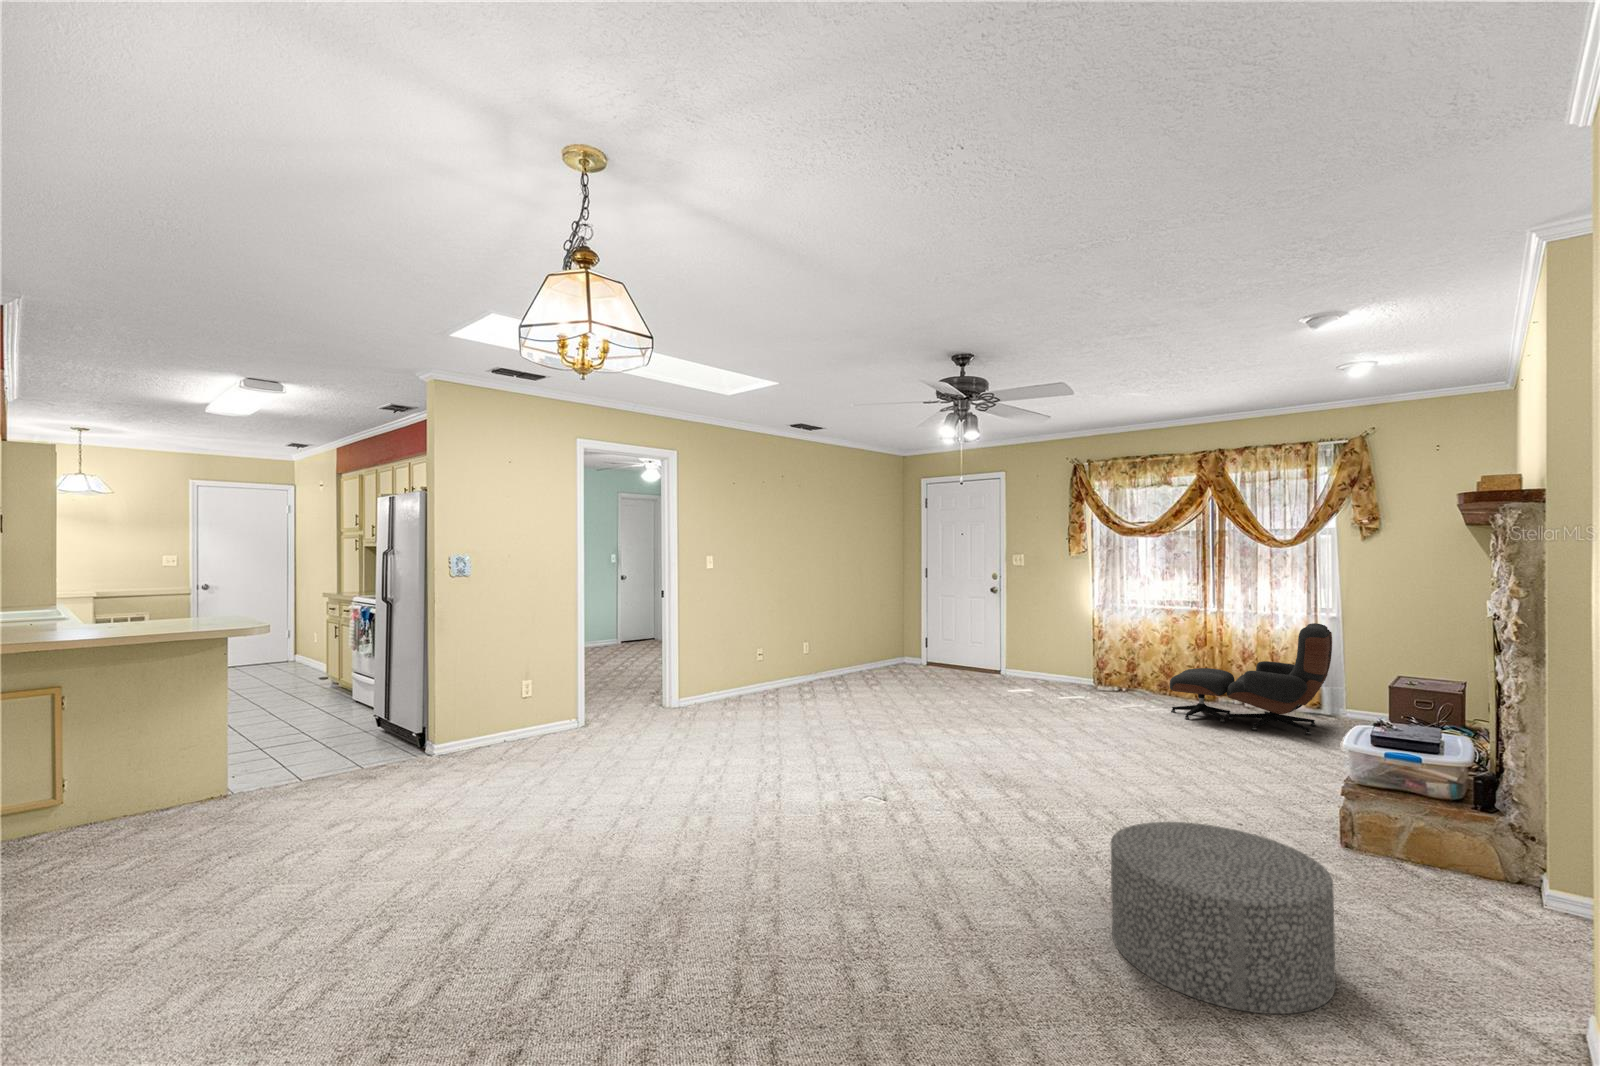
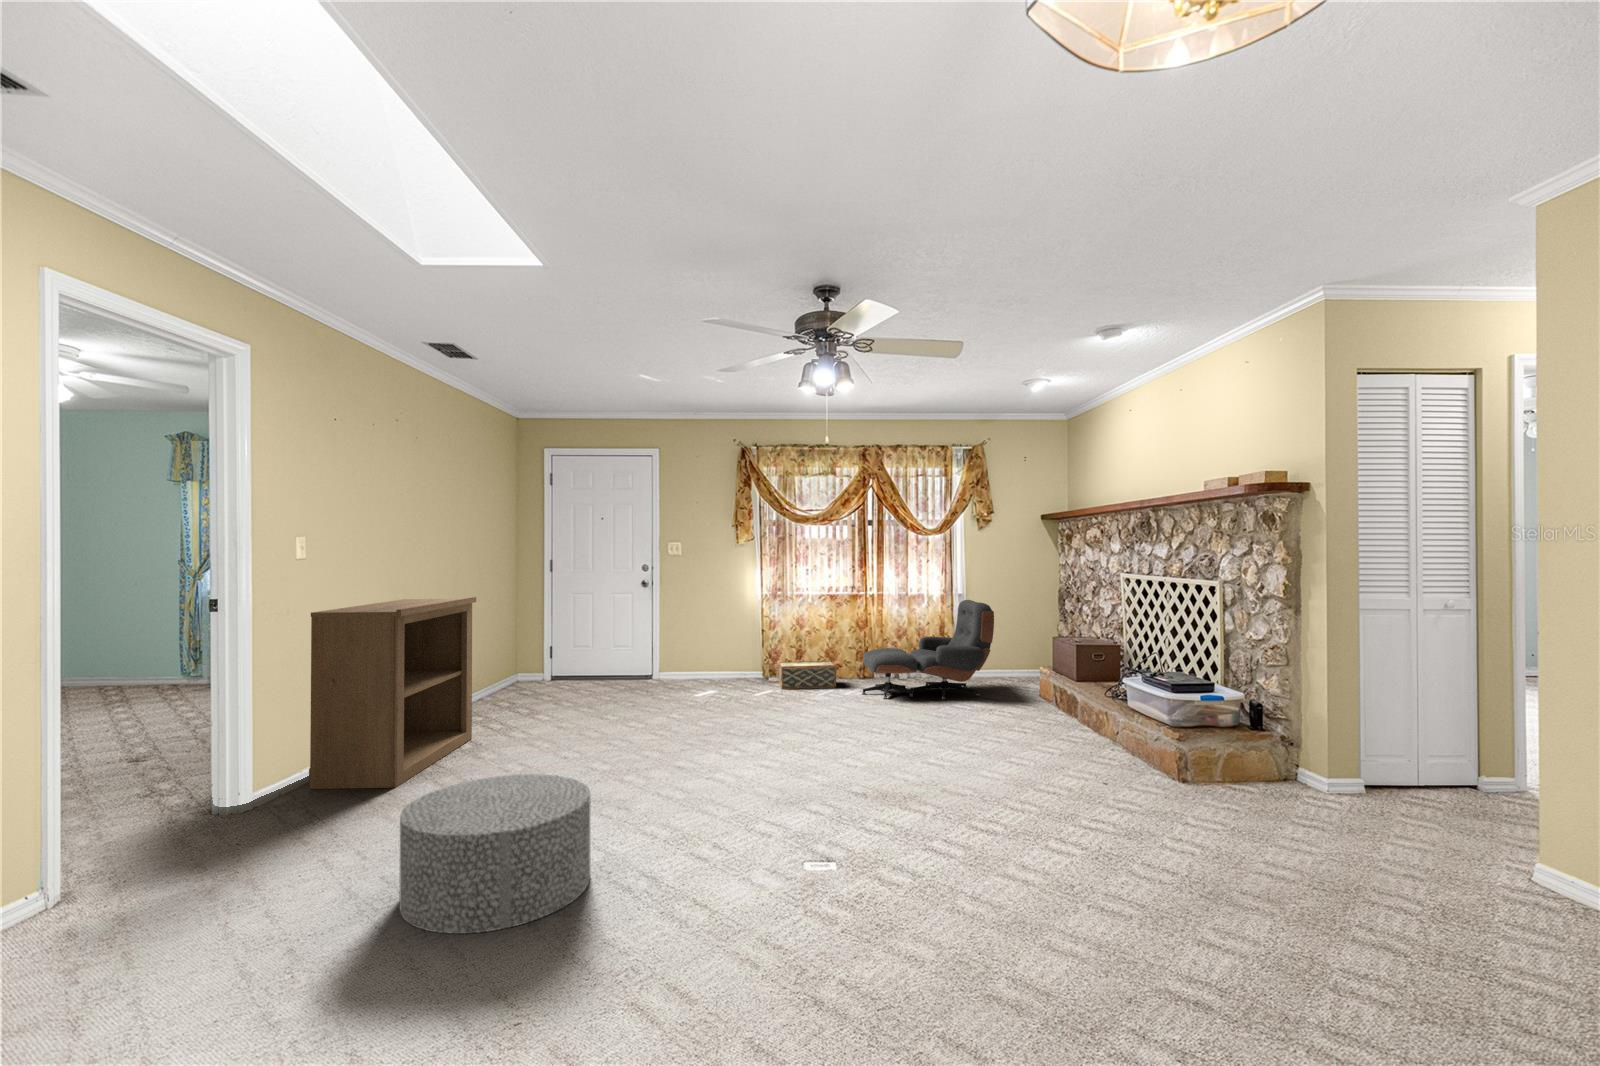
bookshelf: none [706,594,818,709] -> present [309,597,476,789]
woven basket: none [1099,671,1165,702] -> present [778,661,836,689]
ottoman: present [1111,822,1336,1014] -> present [399,774,590,934]

